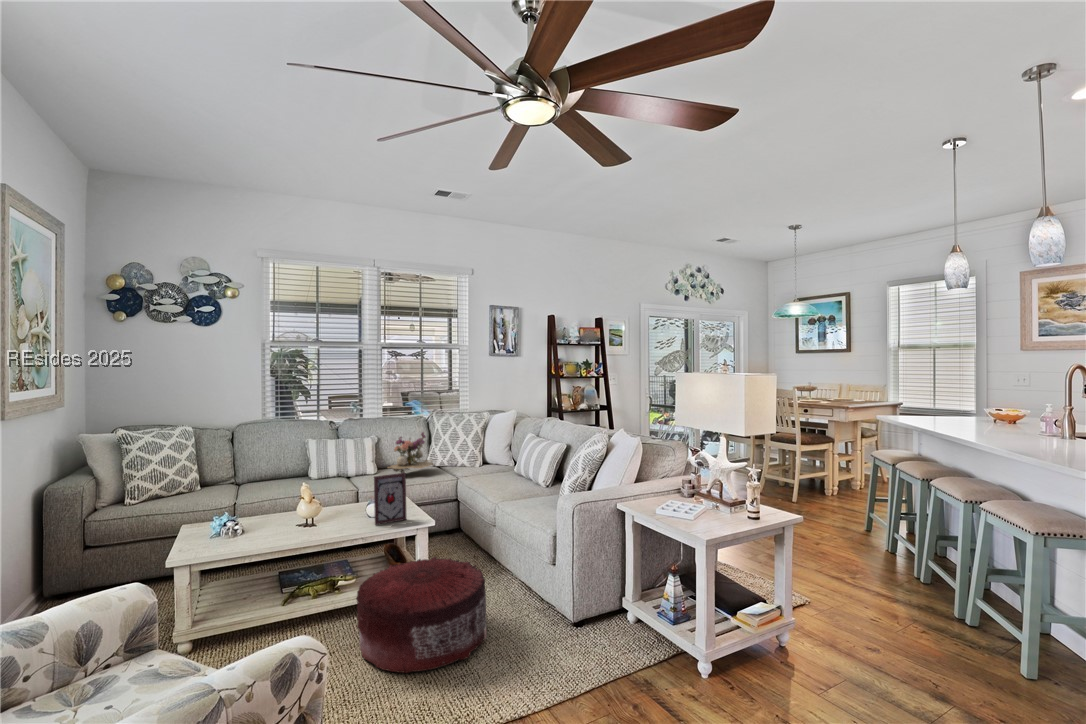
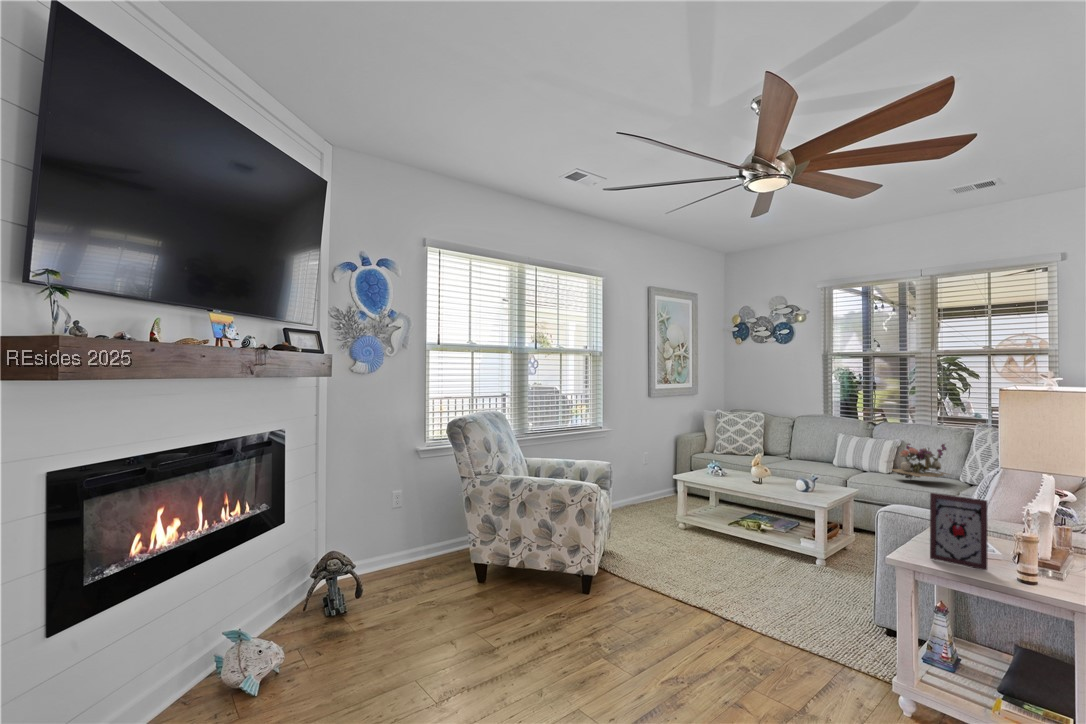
picture frame: present [374,473,407,525] -> present [930,493,988,570]
pouf: present [356,557,487,673] -> none [723,520,825,593]

